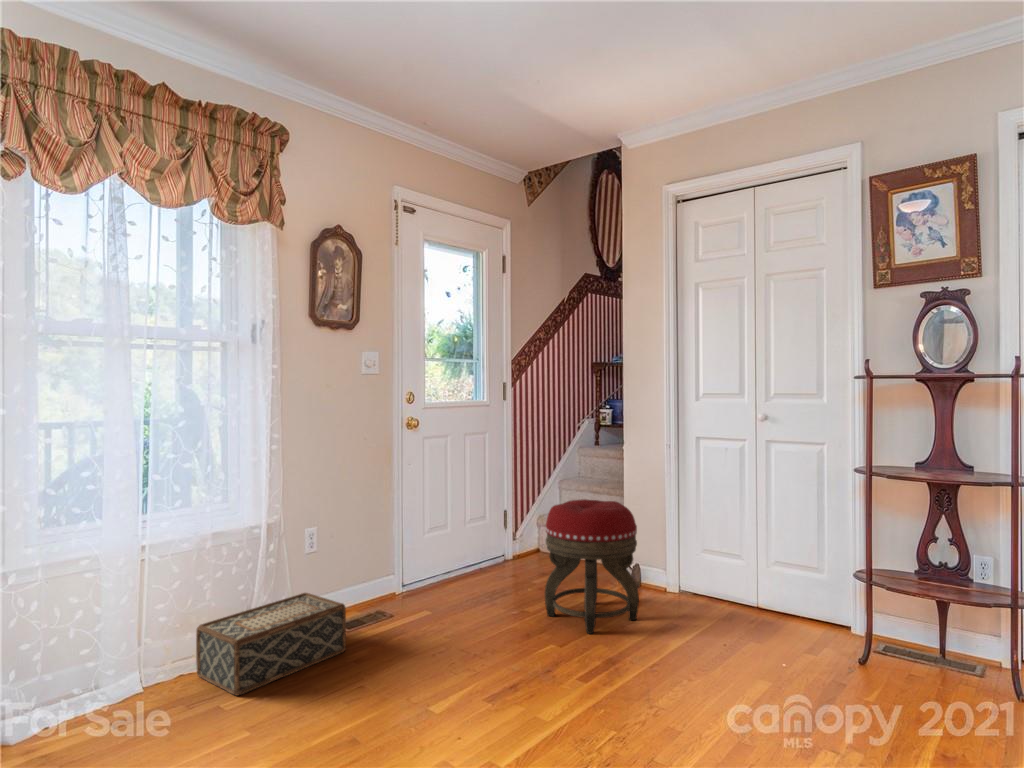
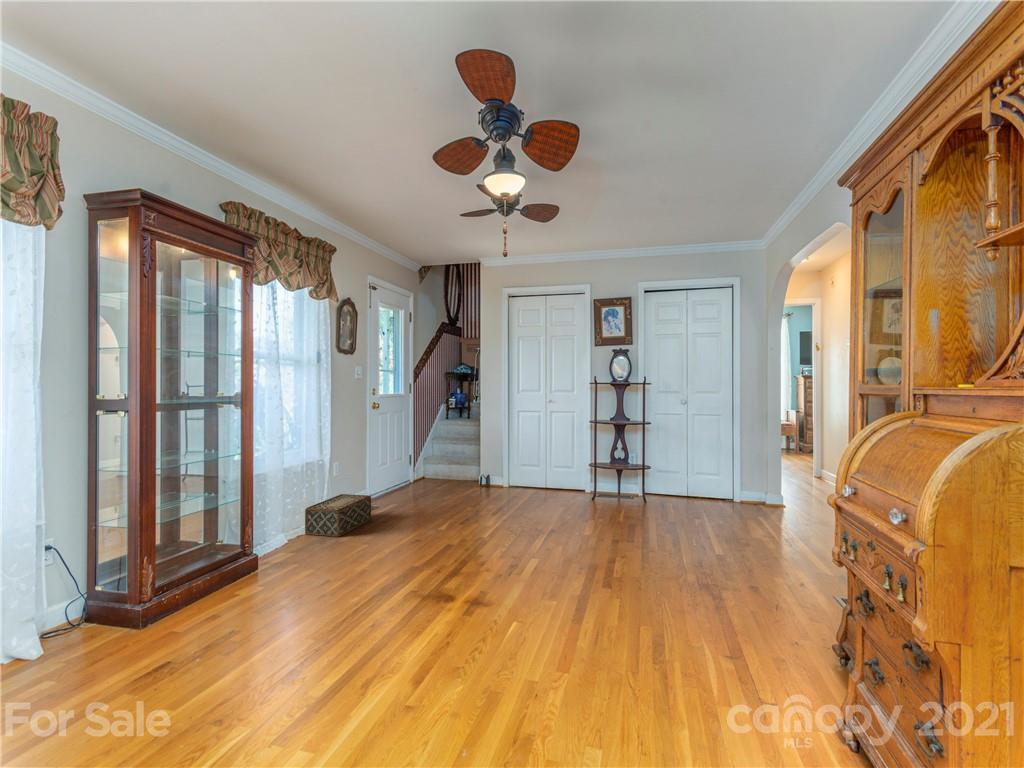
footstool: present [545,499,639,634] -> none [455,442,499,503]

